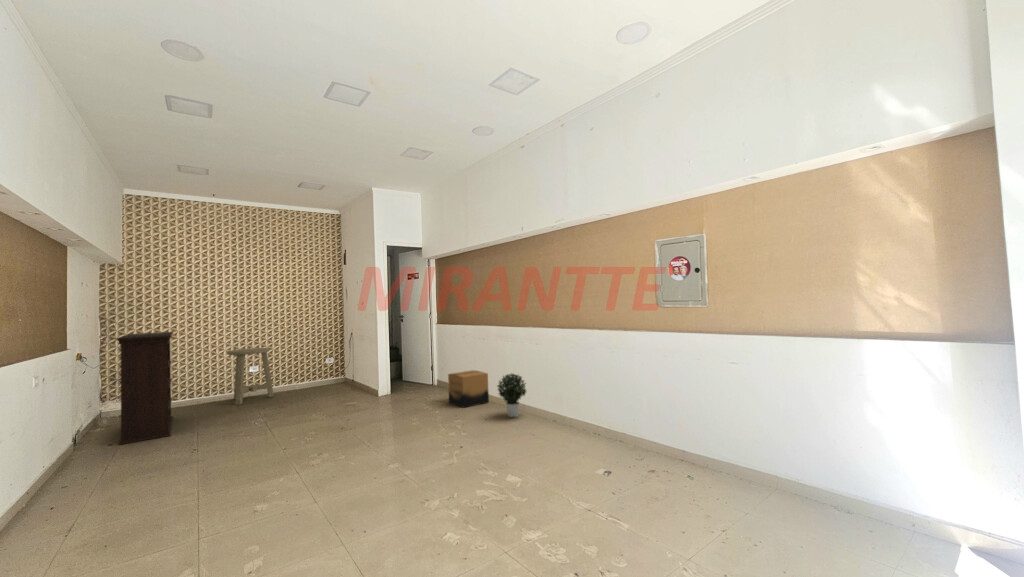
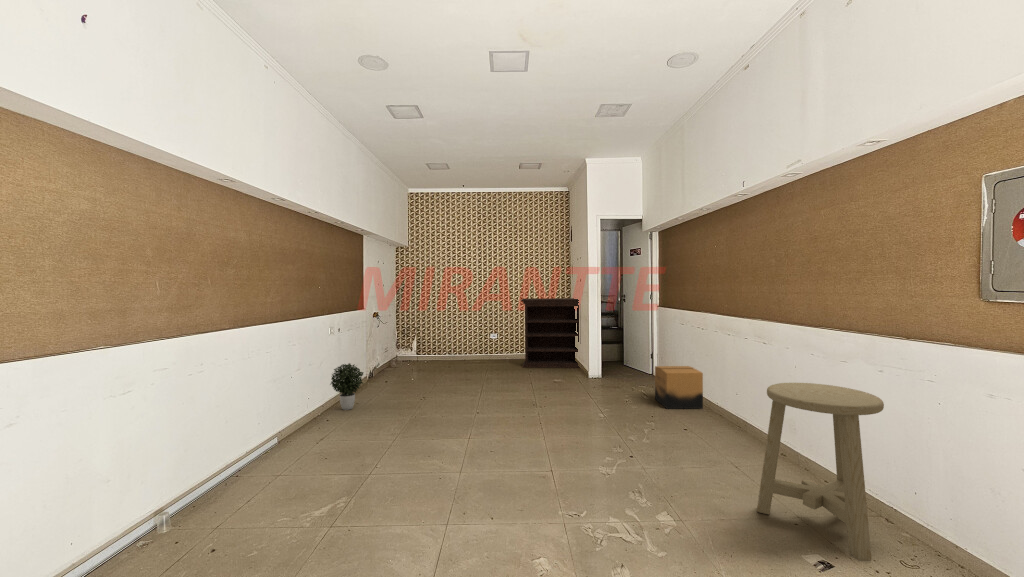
bookshelf: present [116,332,173,445] -> present [520,298,580,368]
stool: present [227,348,274,405] -> present [757,383,884,561]
potted plant: present [497,374,526,417] -> present [330,363,363,410]

